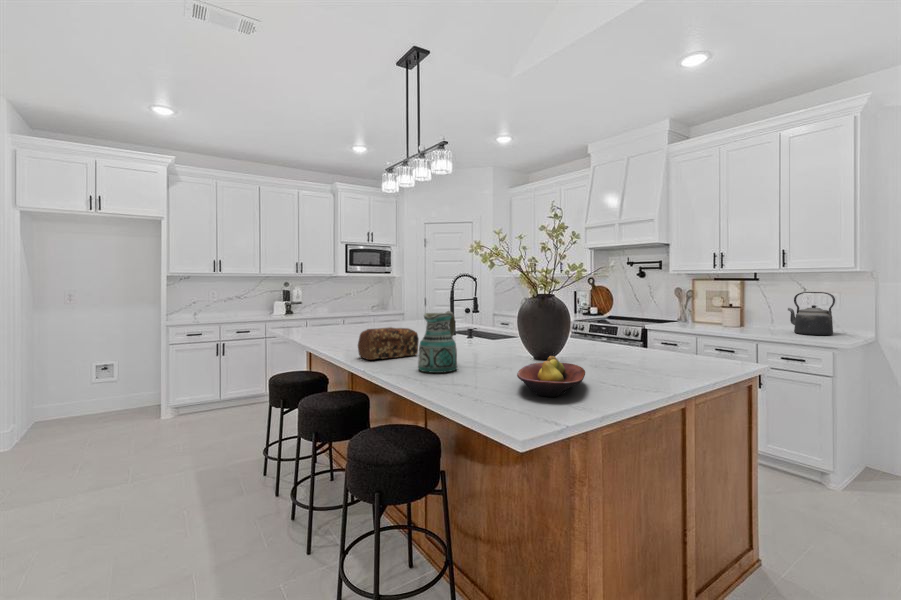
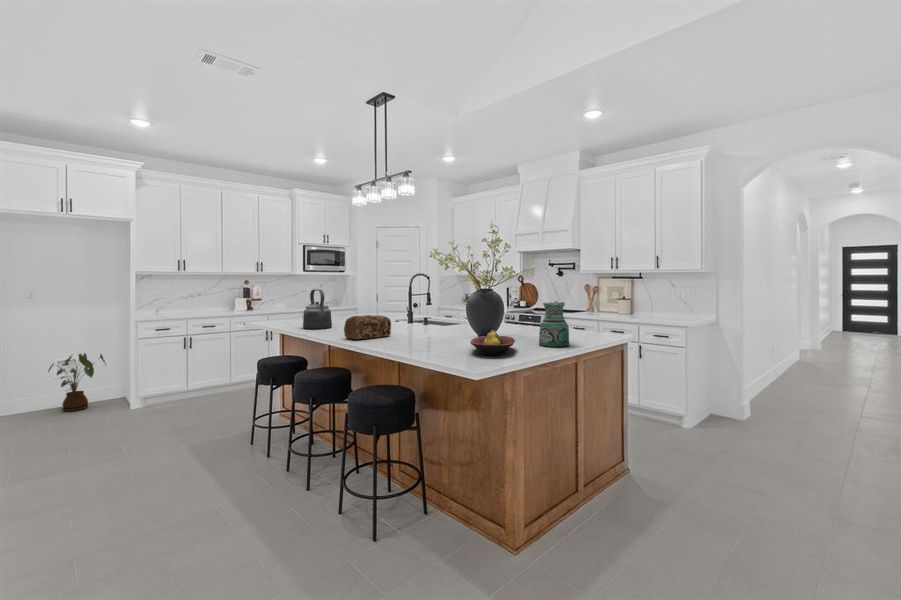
kettle: present [788,292,835,335] -> present [303,289,332,329]
ceramic pitcher: present [418,311,457,373] -> present [539,301,569,347]
house plant: none [78,359,138,421] -> present [48,353,105,411]

